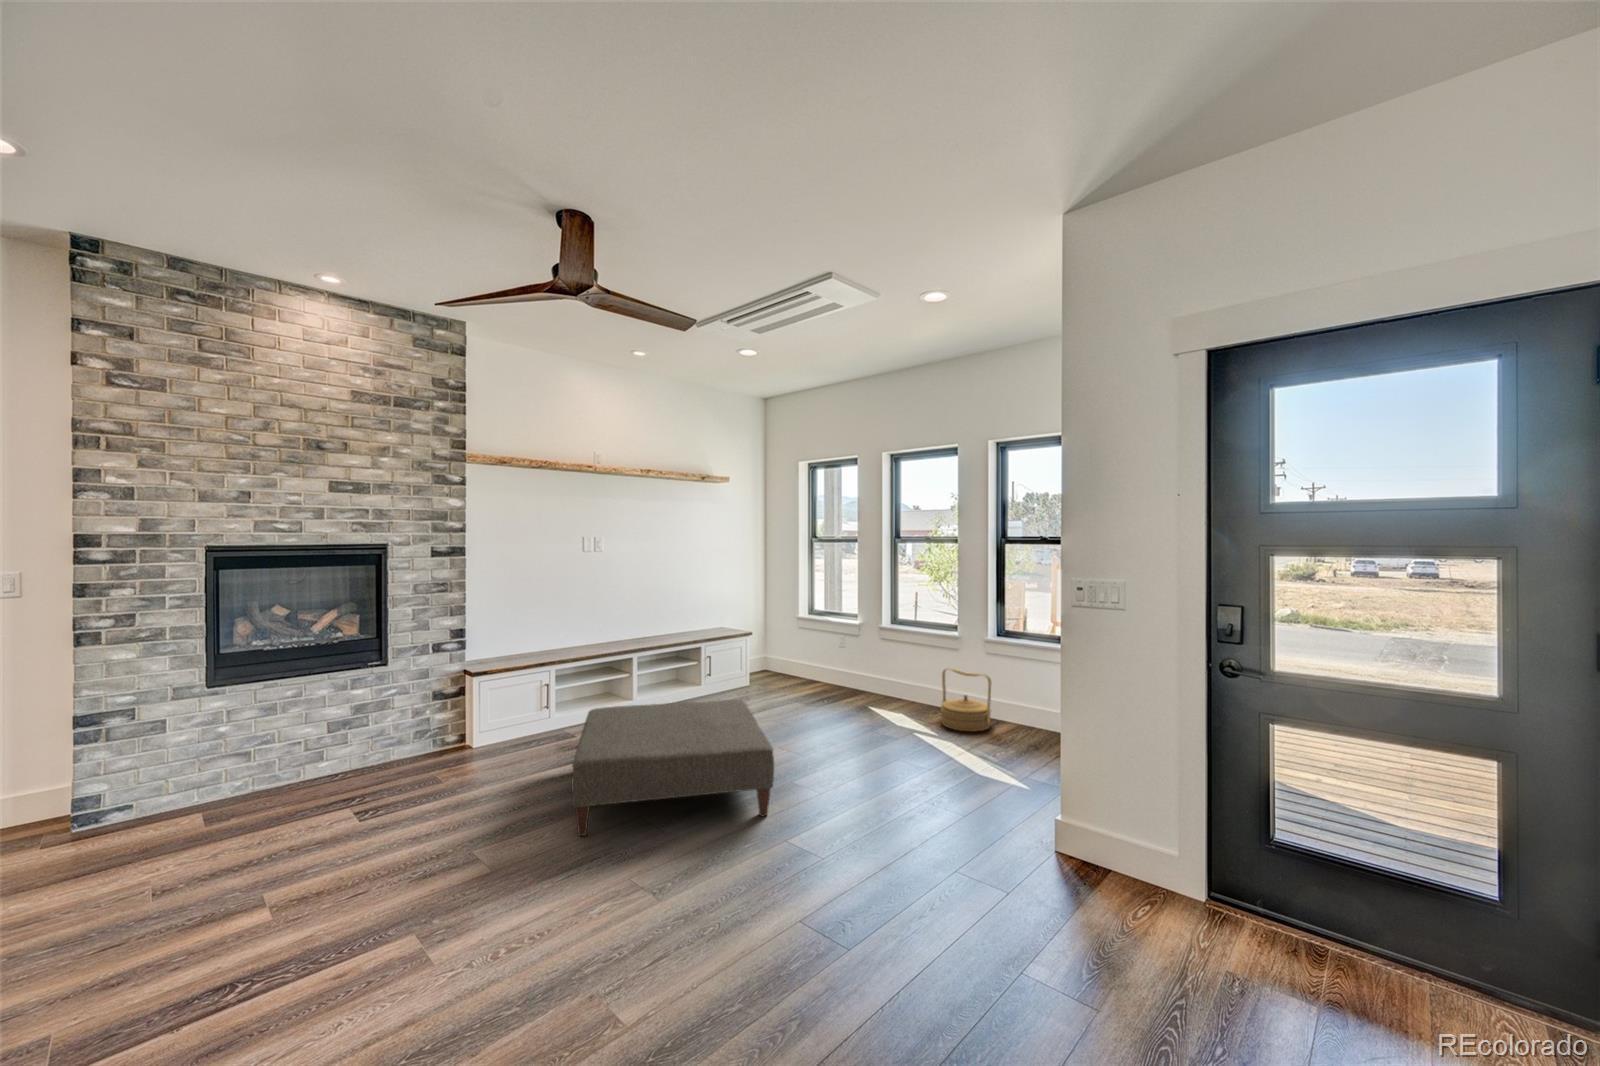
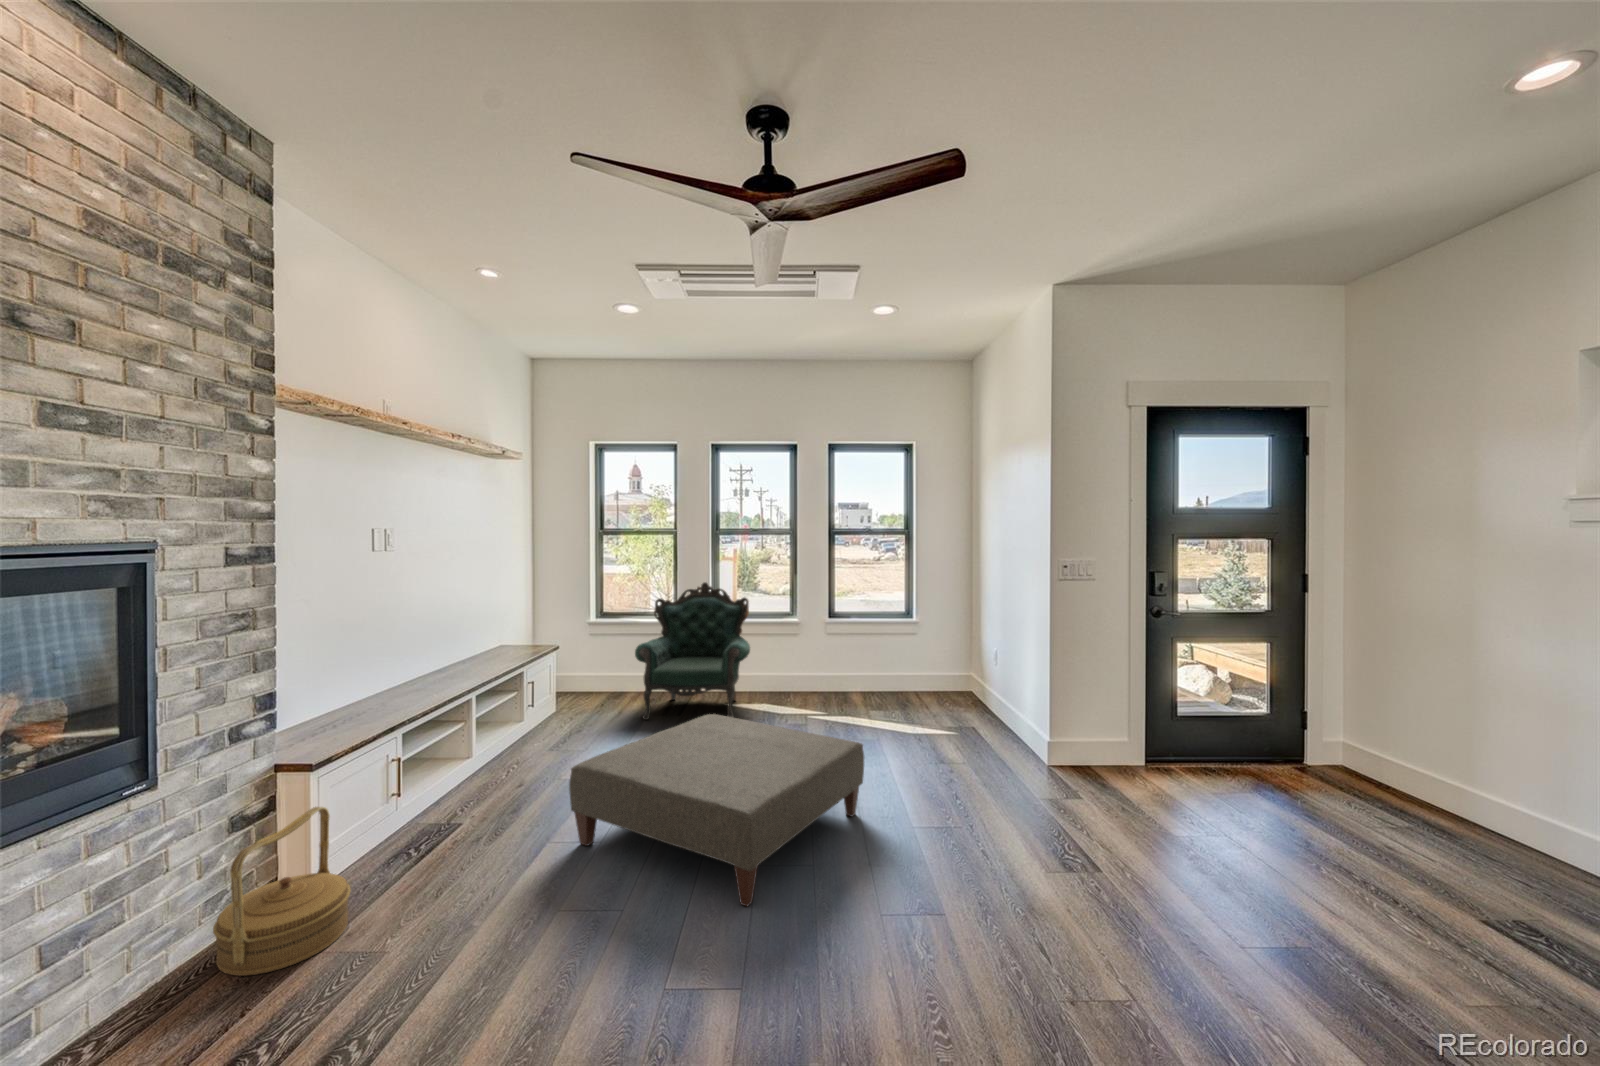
armchair: none [783,587,896,720] -> present [635,582,750,720]
woven basket: present [941,668,991,731] -> present [213,807,351,976]

